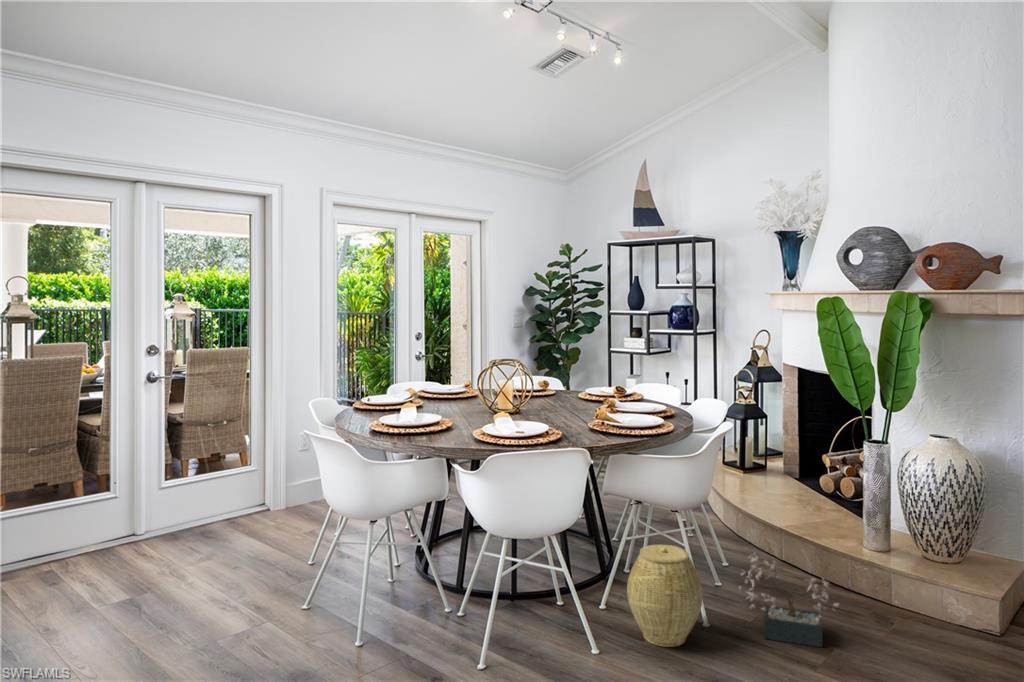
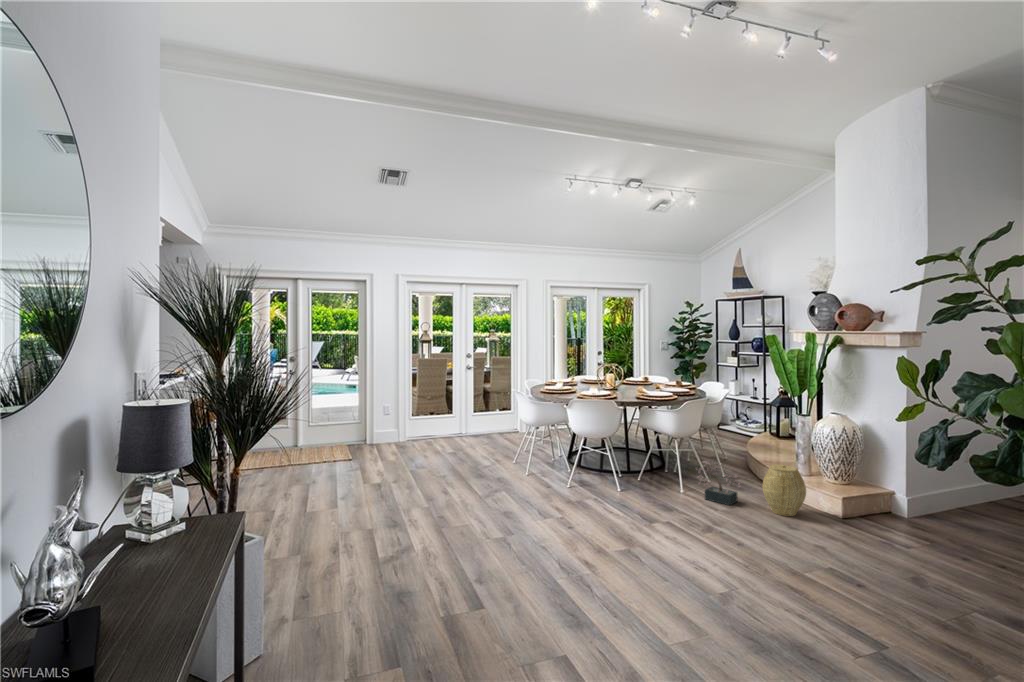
woven basket: present [627,544,703,647] -> present [762,465,806,516]

